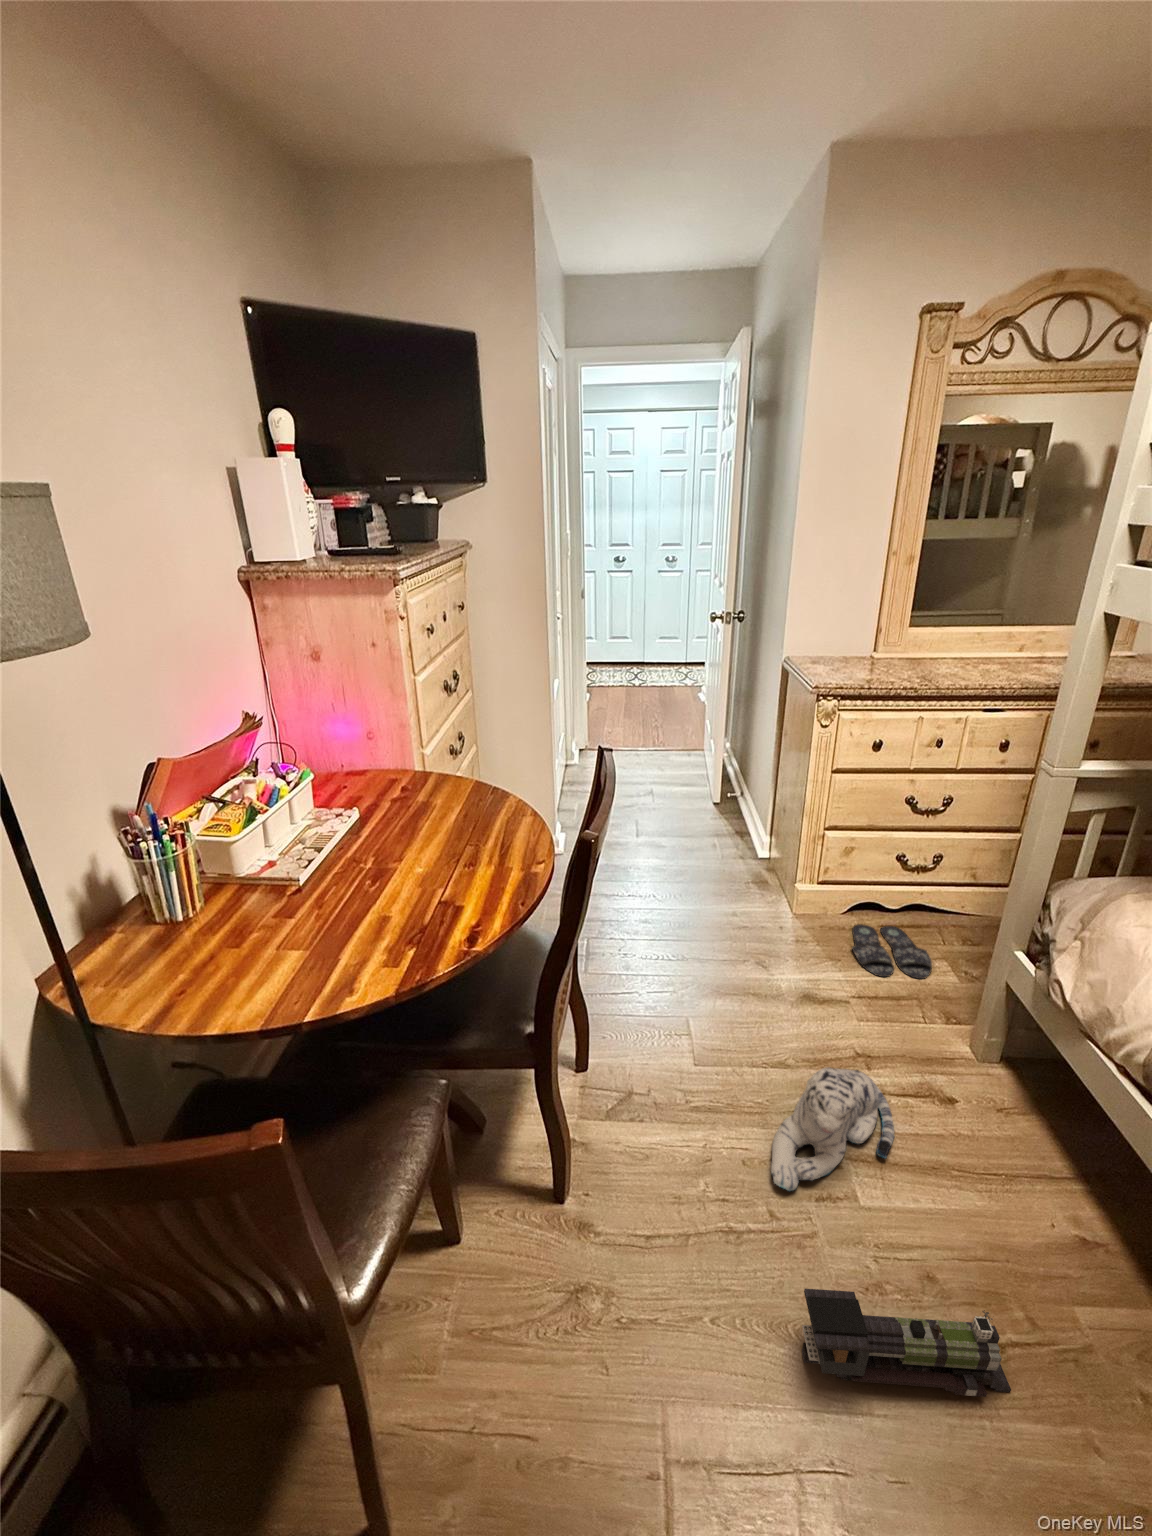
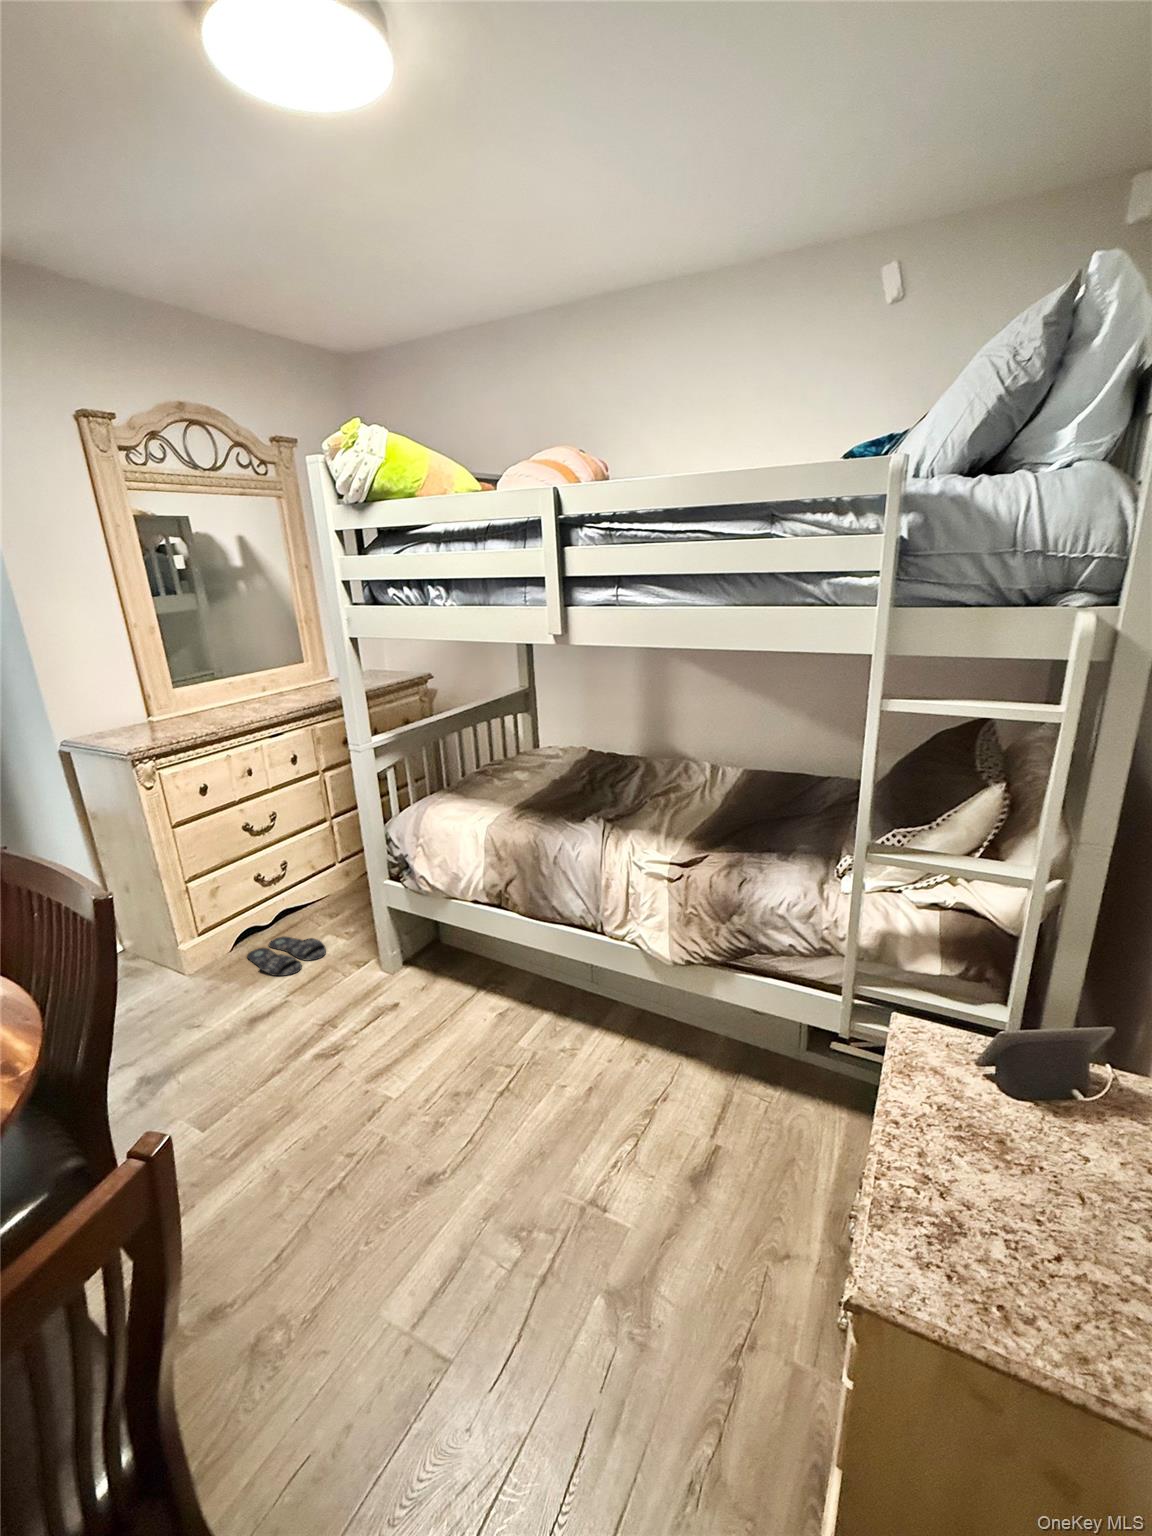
plush toy: present [771,1067,894,1191] -> none [310,1021,389,1138]
toy train: present [802,1289,1011,1397] -> none [413,1056,522,1196]

